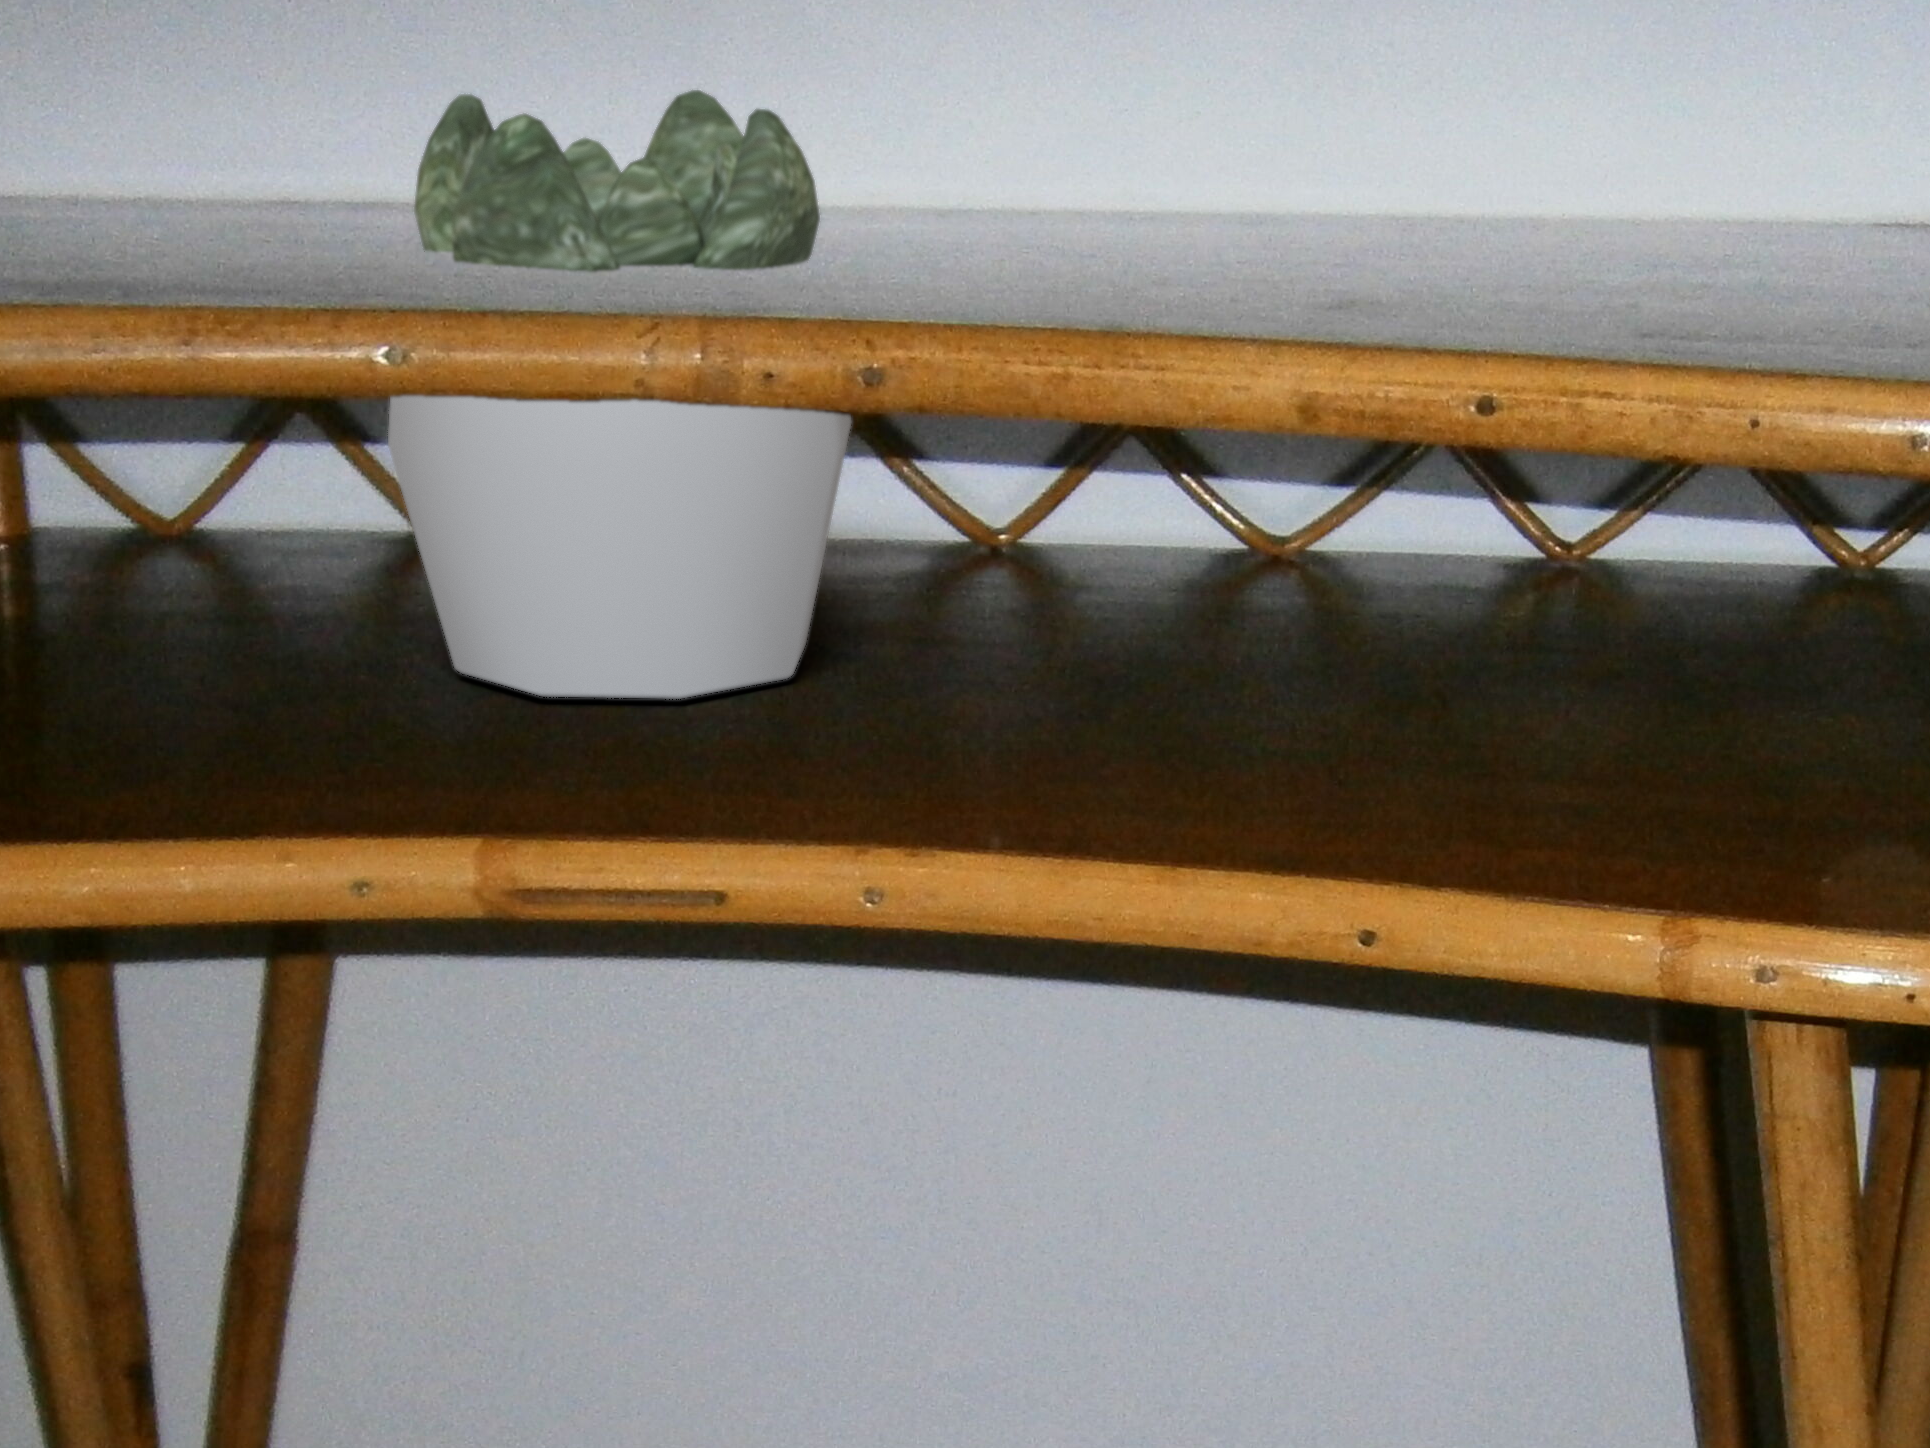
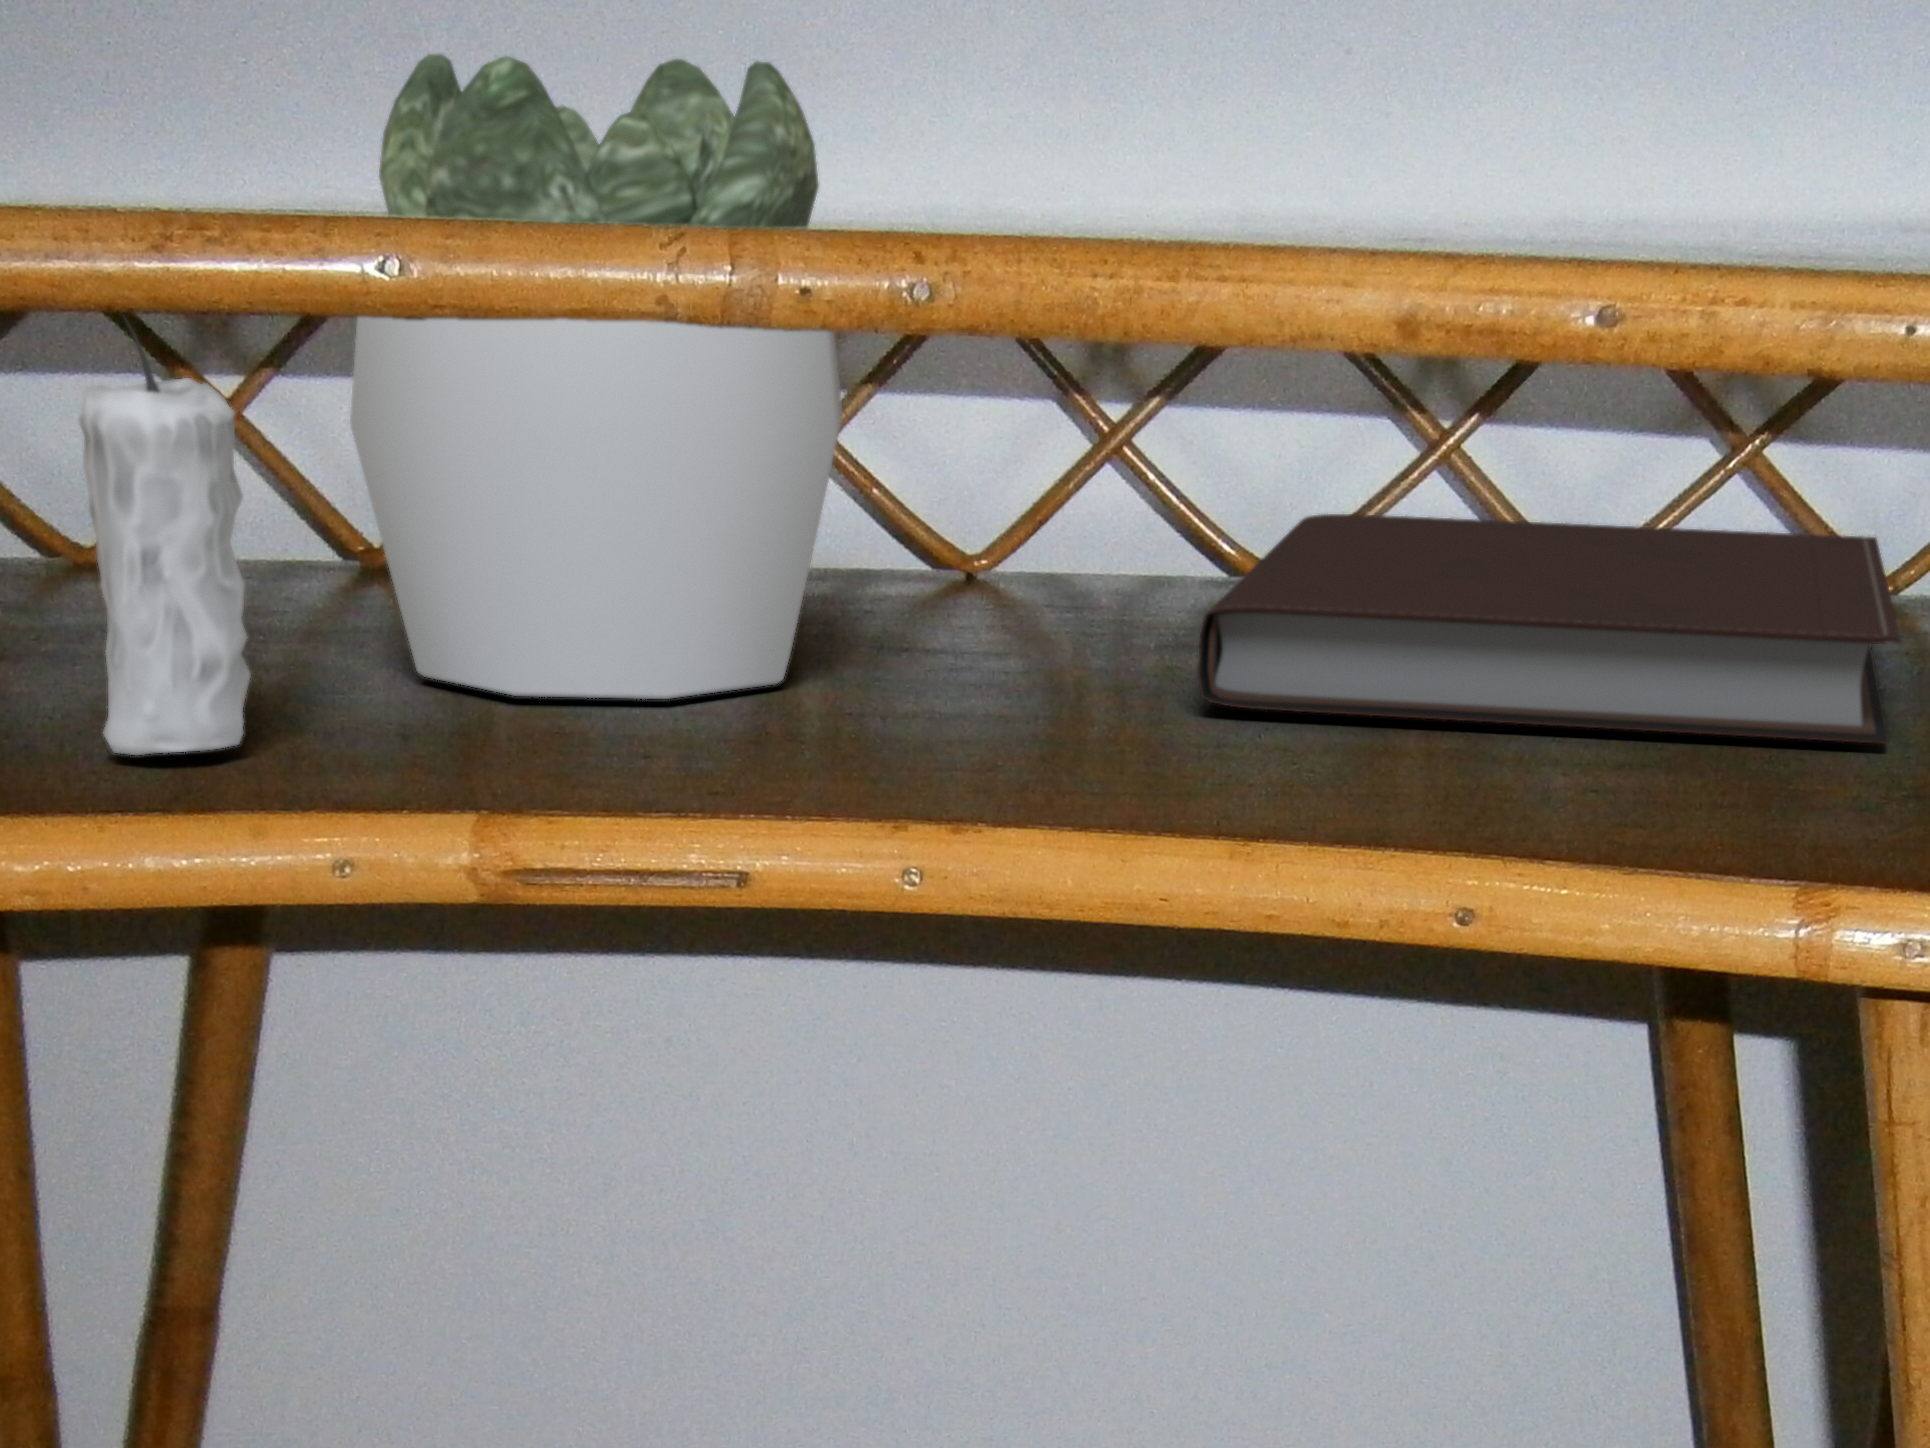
candle: none [127,361,289,772] -> present [79,322,250,755]
notebook: none [1171,485,1849,745] -> present [1198,514,1901,744]

